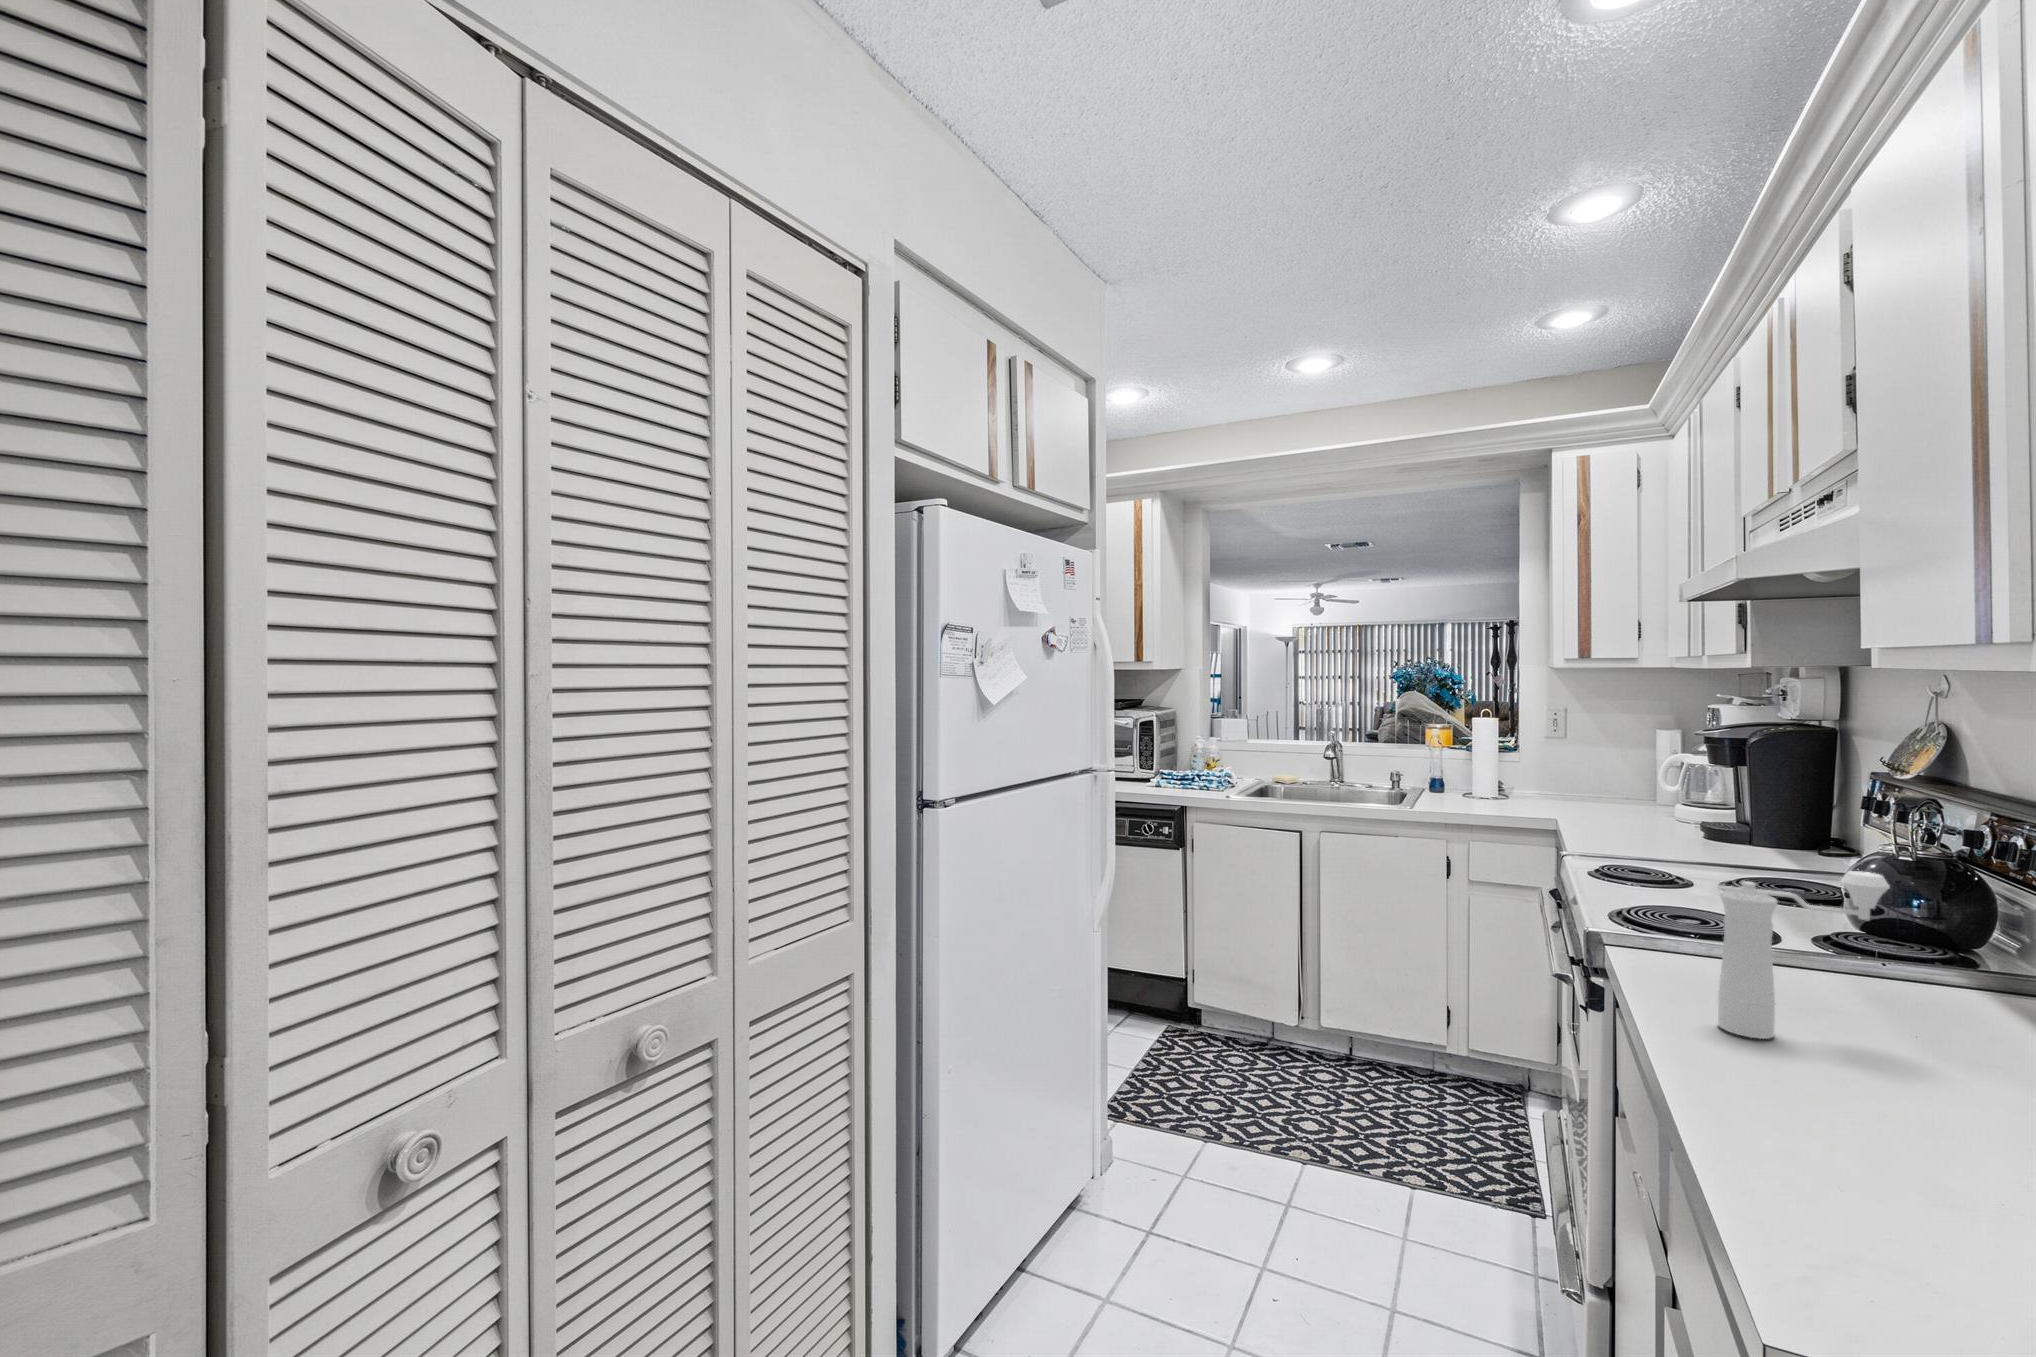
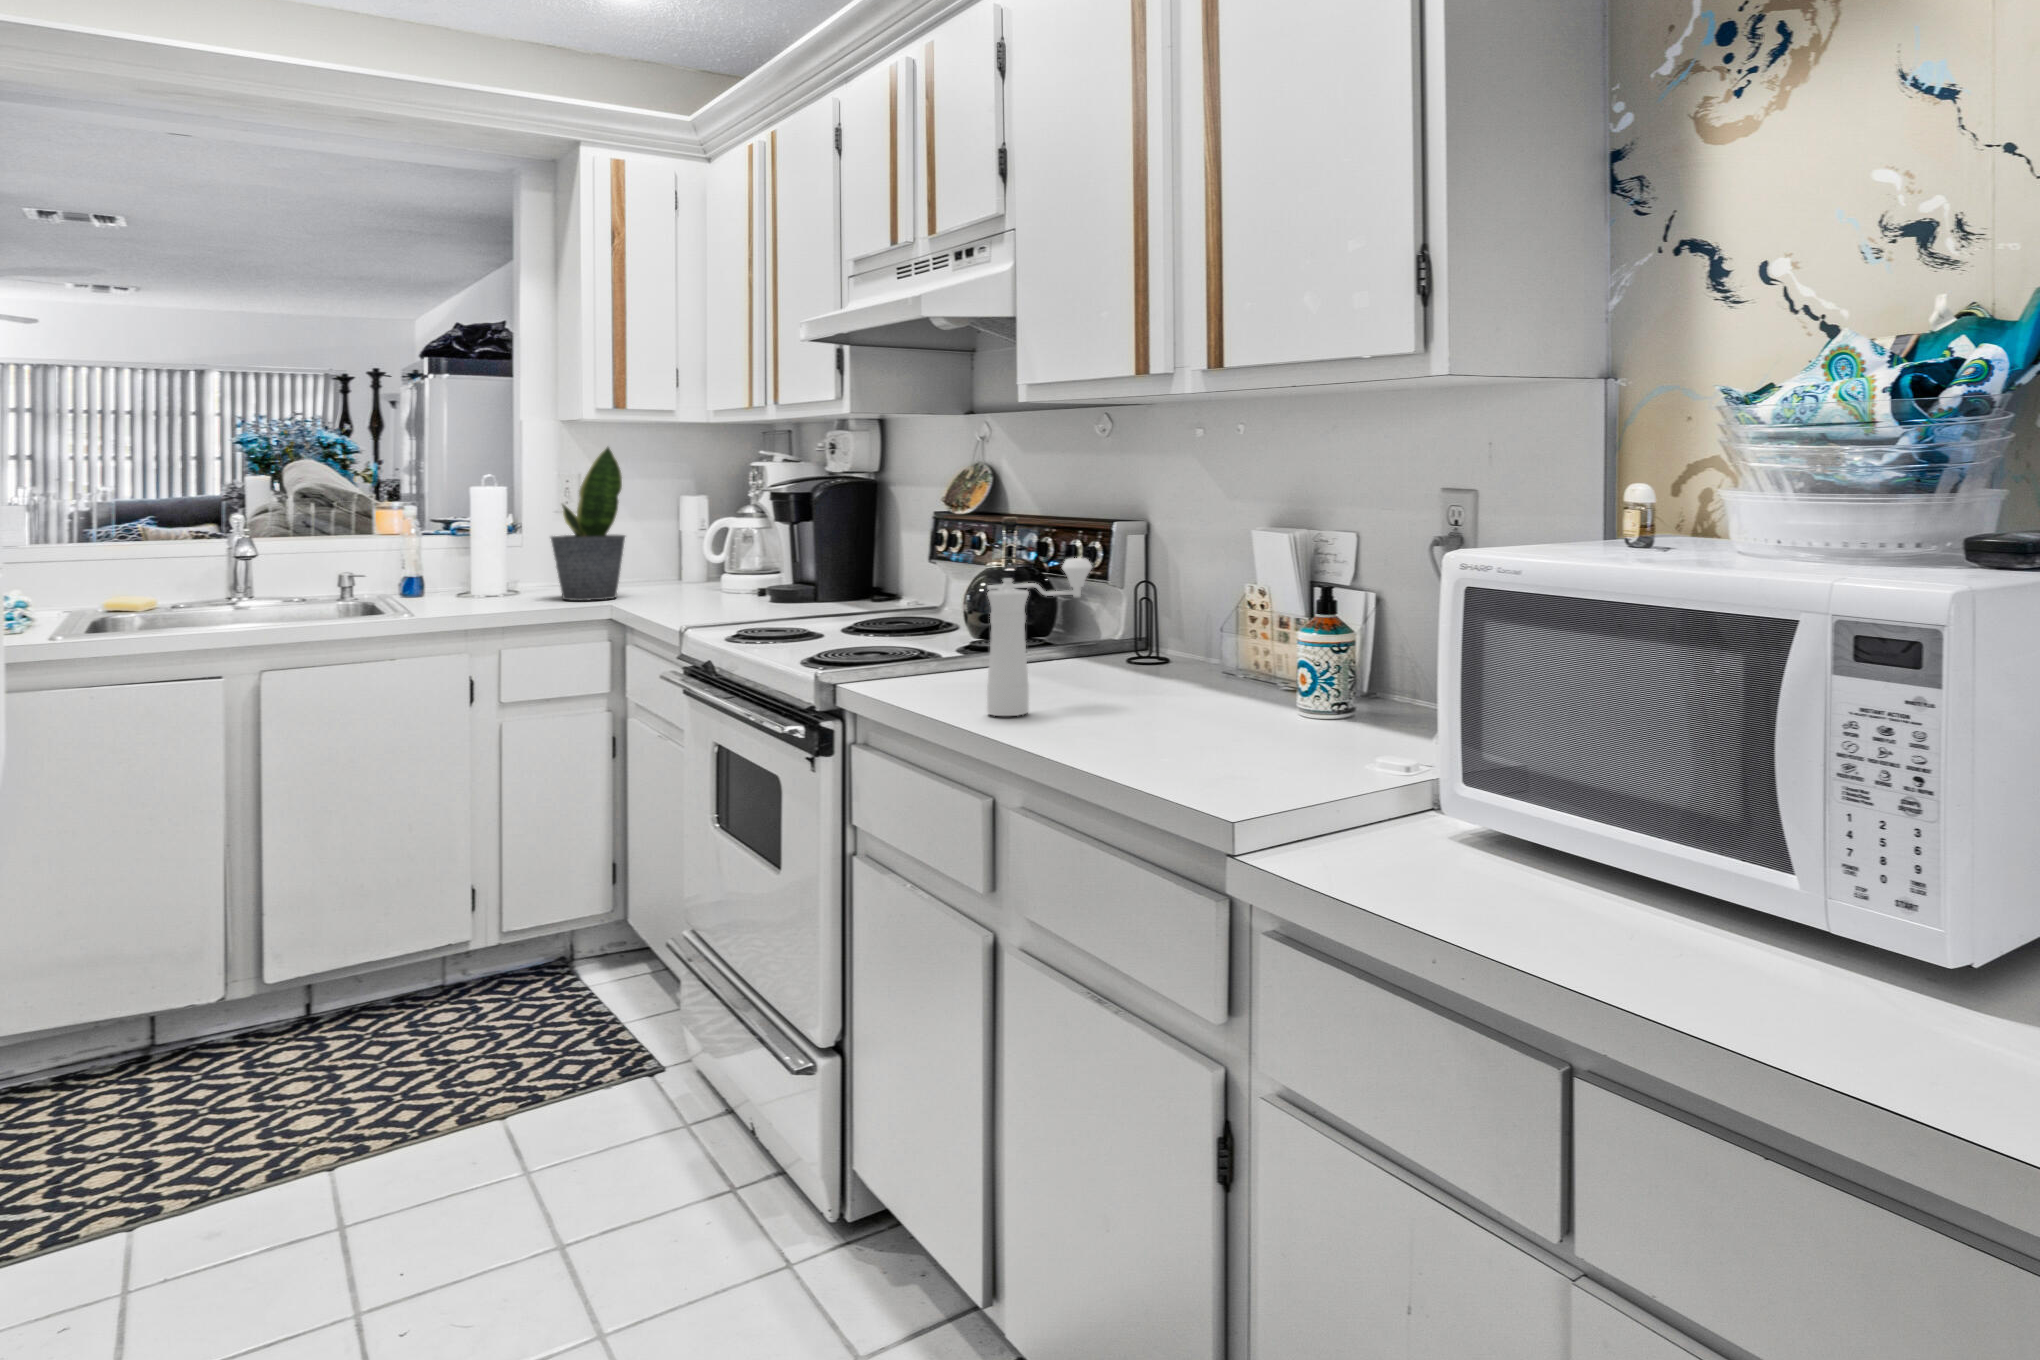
potted plant: none [1521,691,1584,813] -> present [551,447,625,601]

